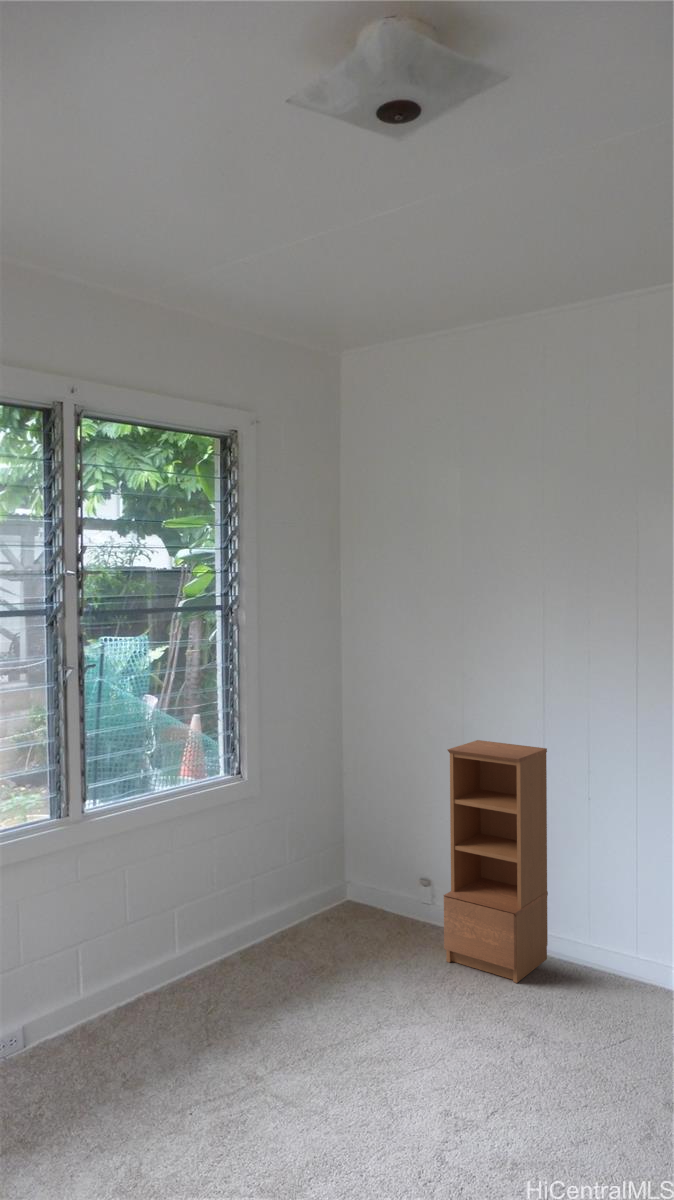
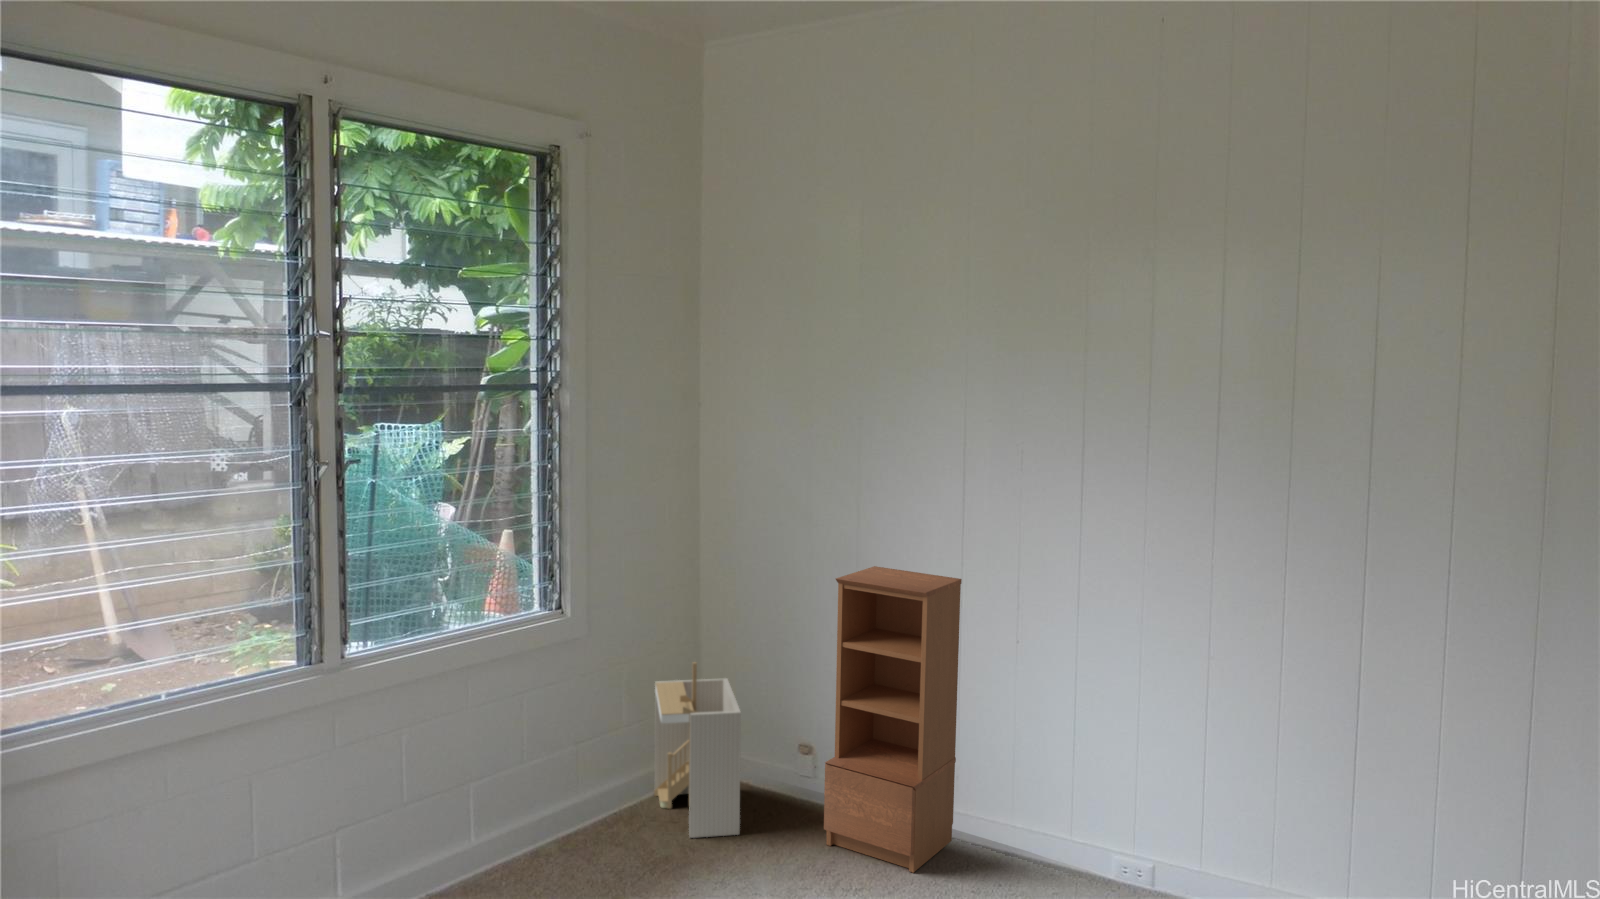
storage bin: none [309,817,378,956] -> present [654,662,741,838]

